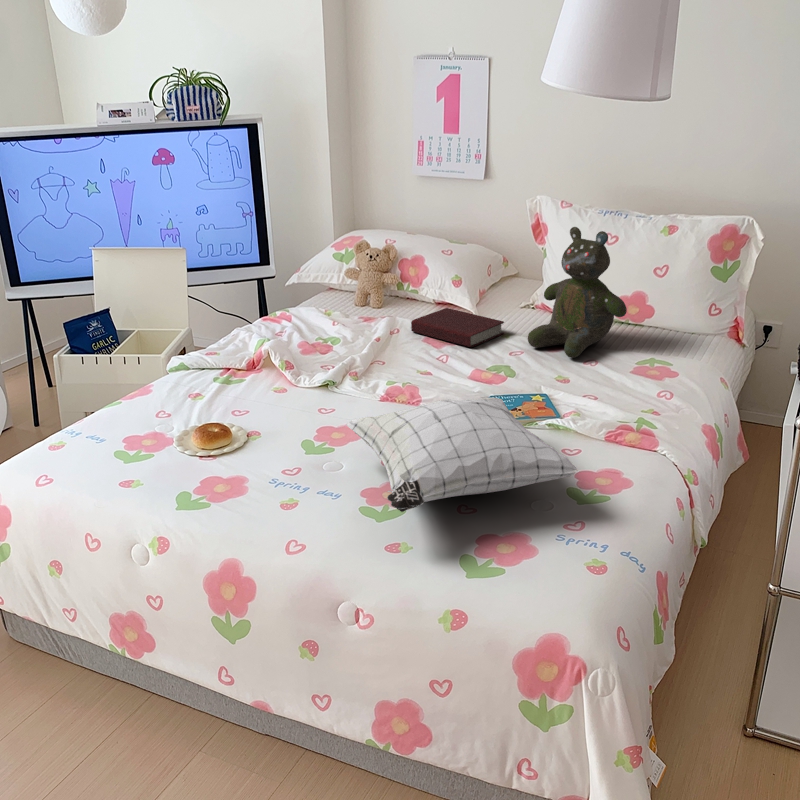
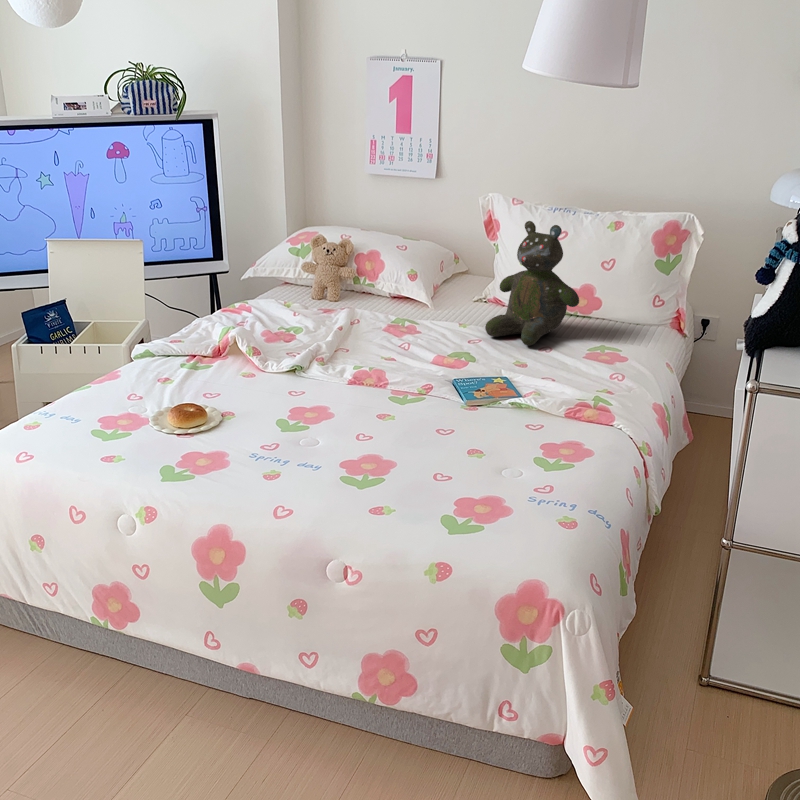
book: present [411,308,504,347] -> none [371,301,461,337]
pillow: present [346,397,579,512] -> none [323,377,547,475]

